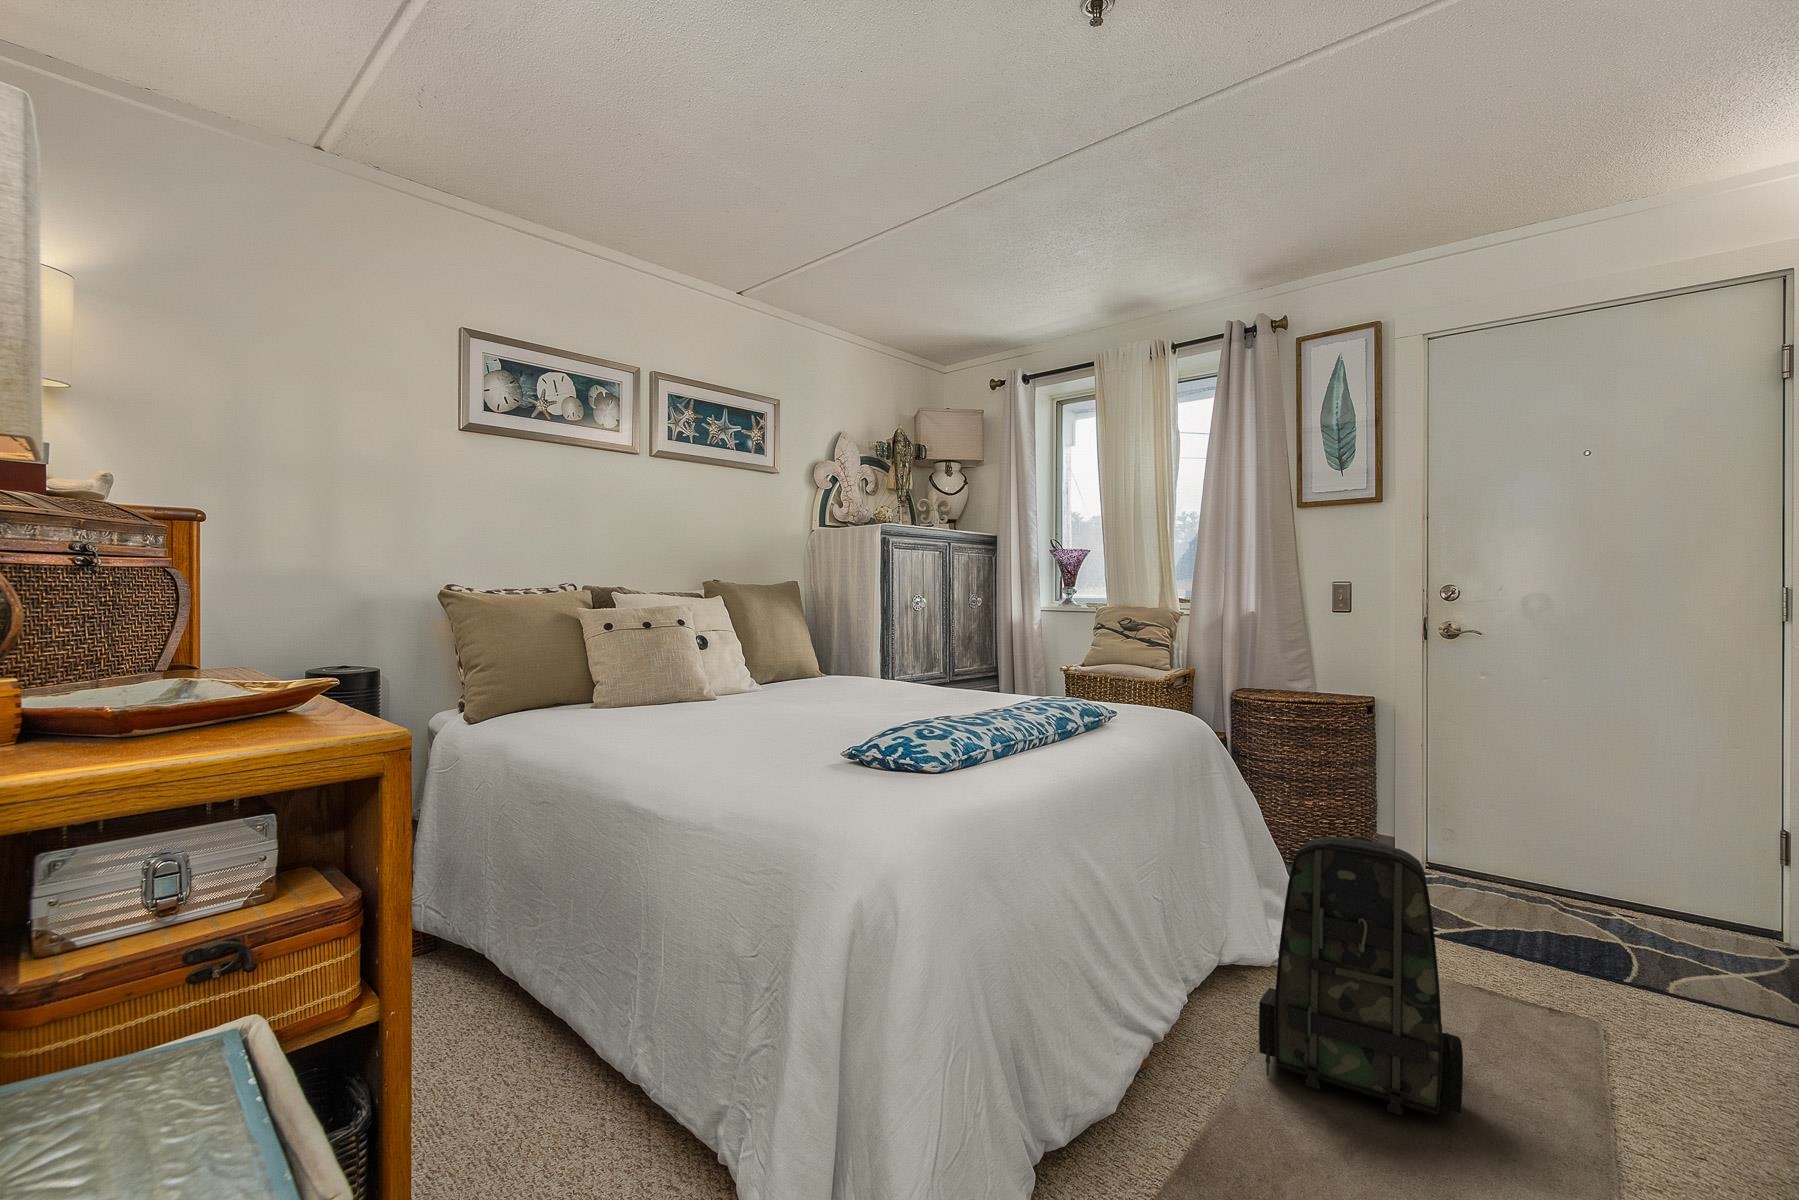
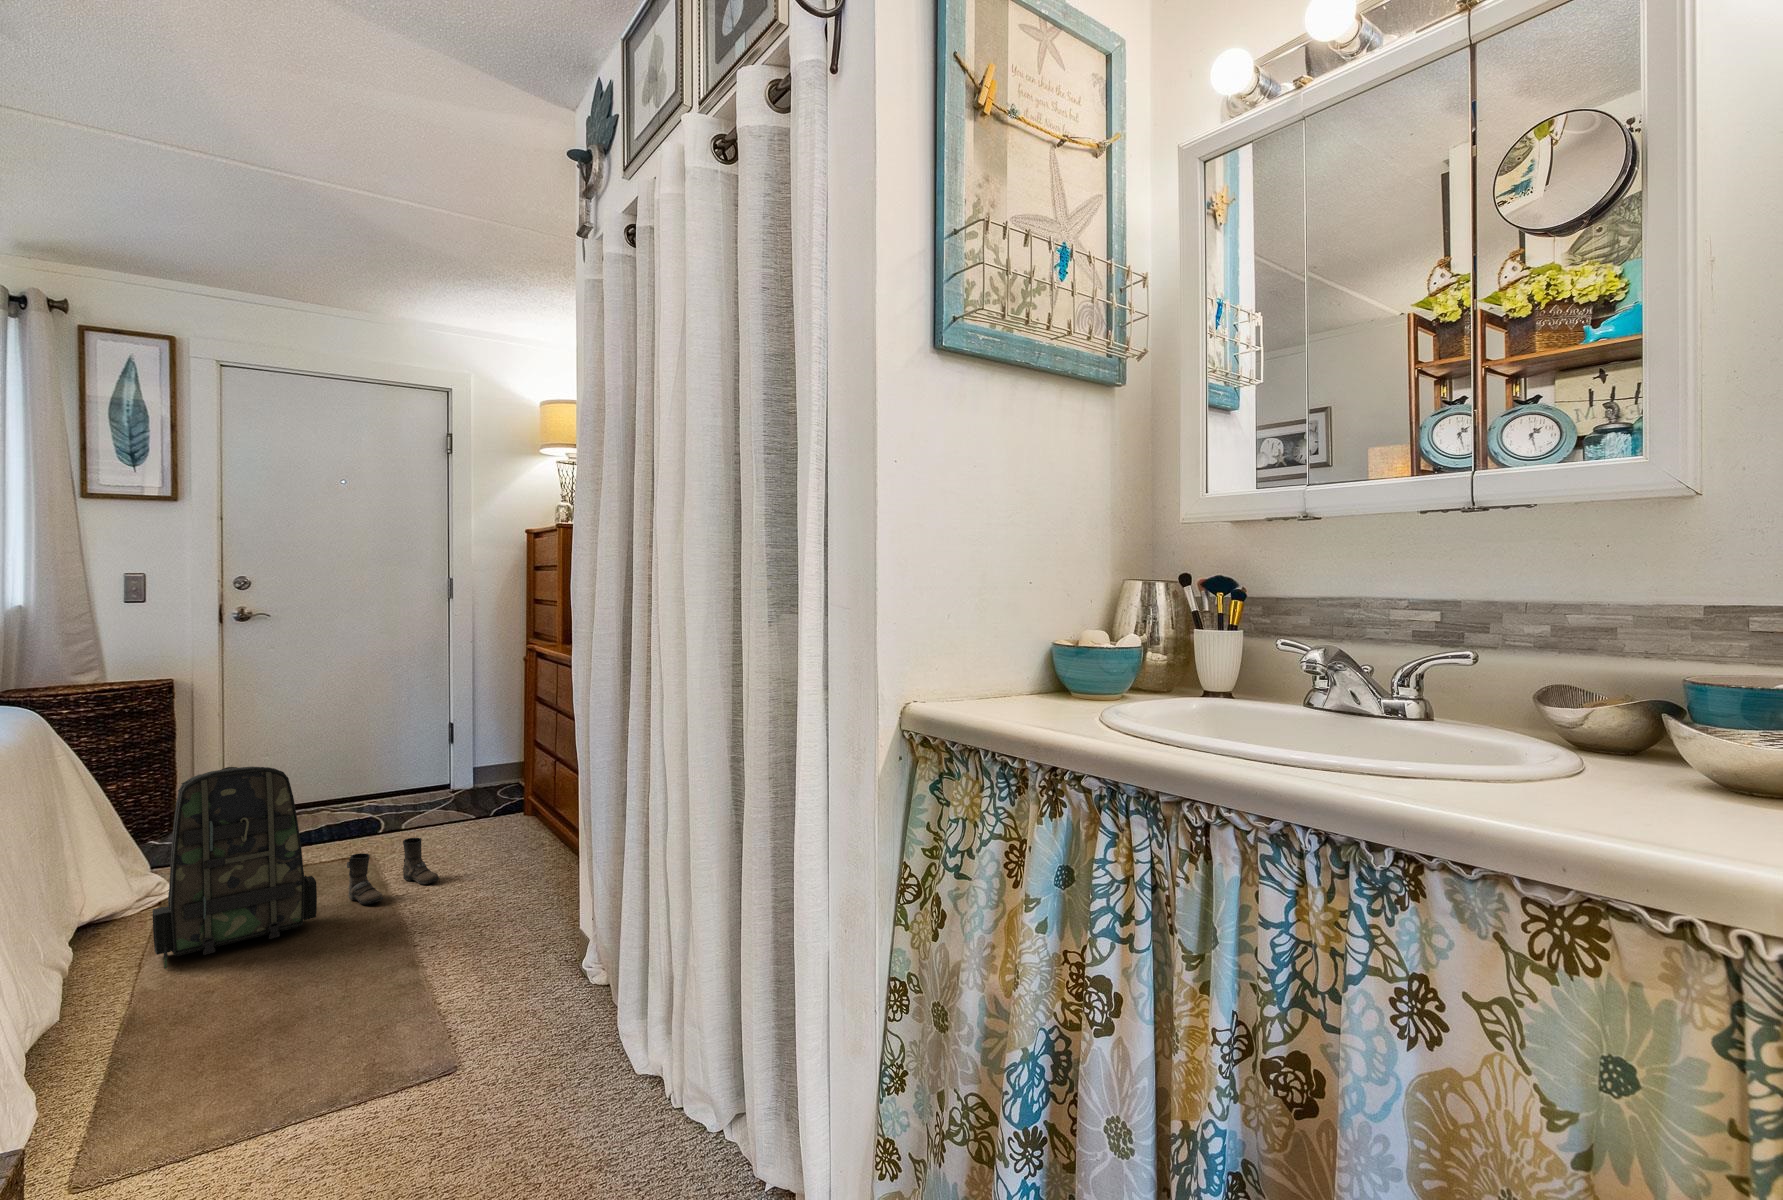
boots: none [1528,1029,1717,1155] -> present [347,838,439,904]

